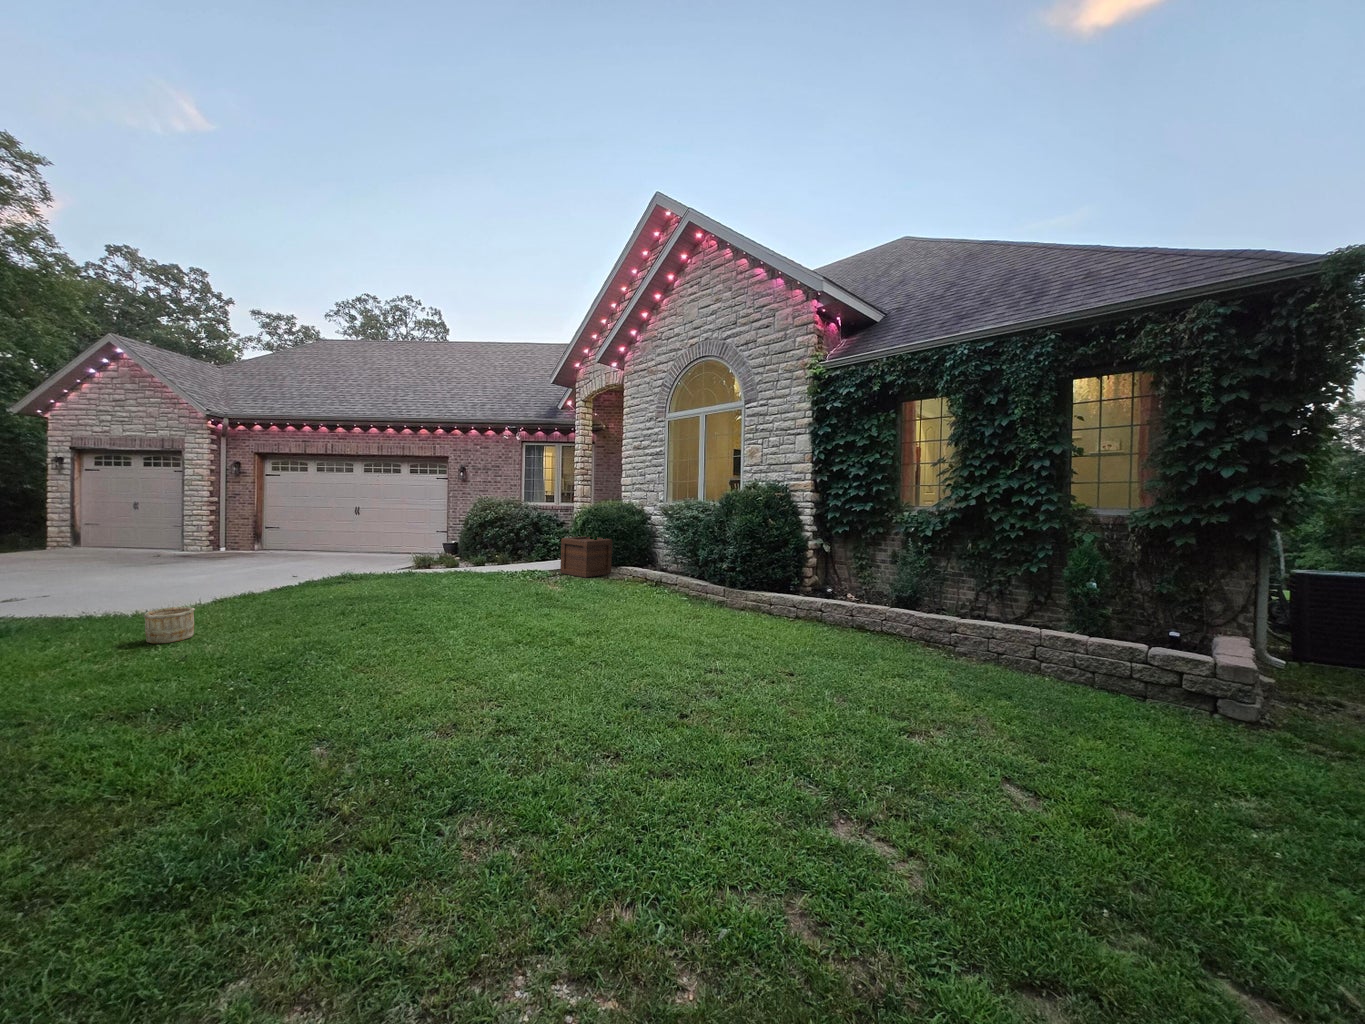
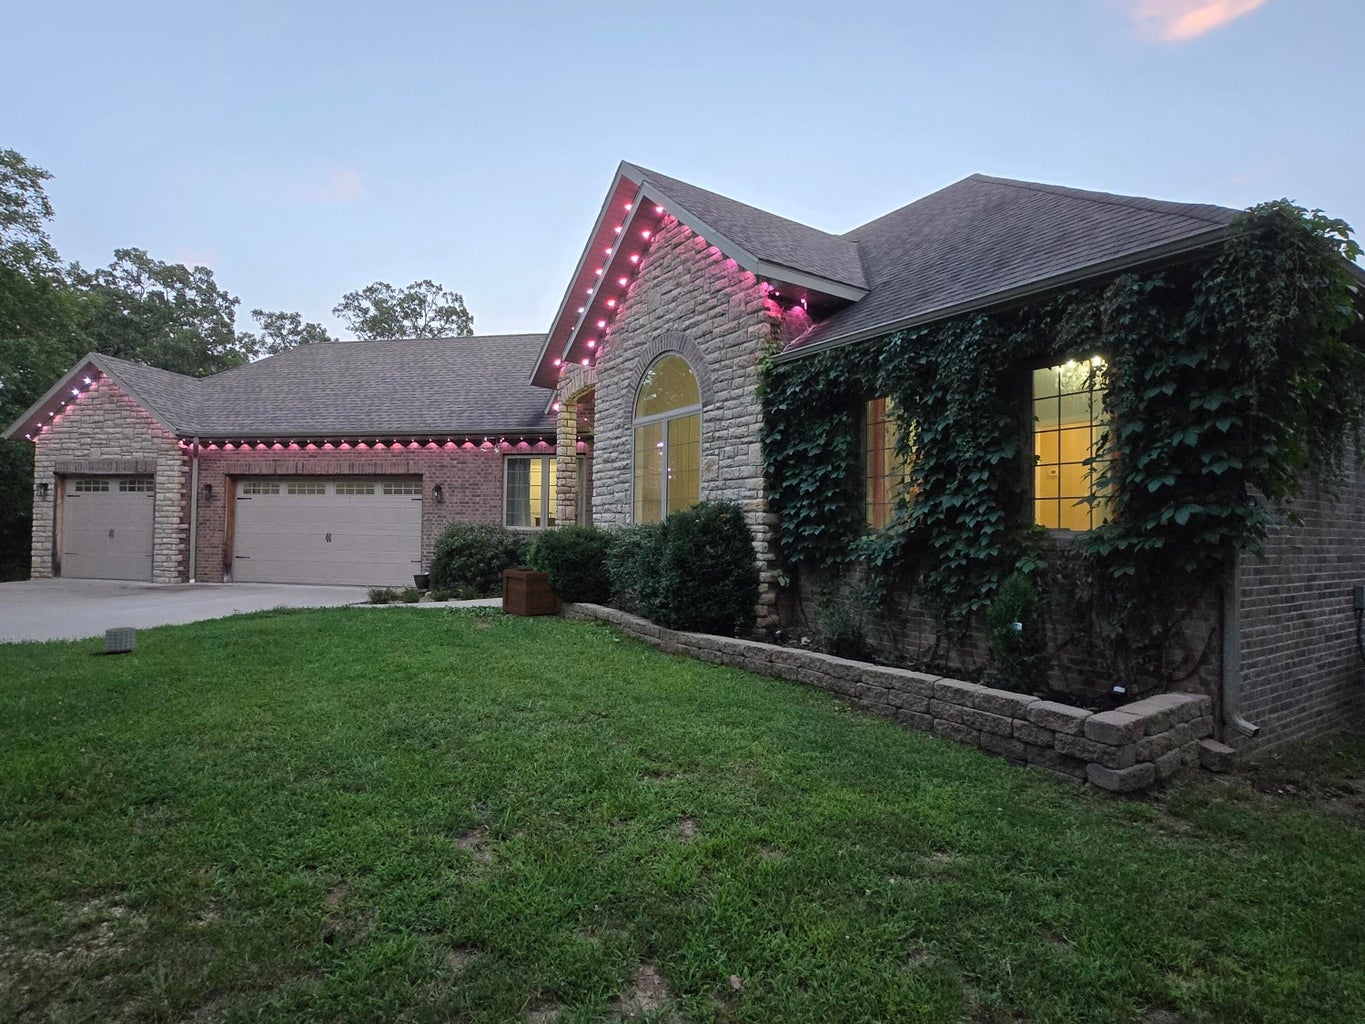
planter: none [206,601,238,627] -> present [105,627,136,653]
wooden bucket: present [143,607,195,644] -> none [44,630,91,664]

